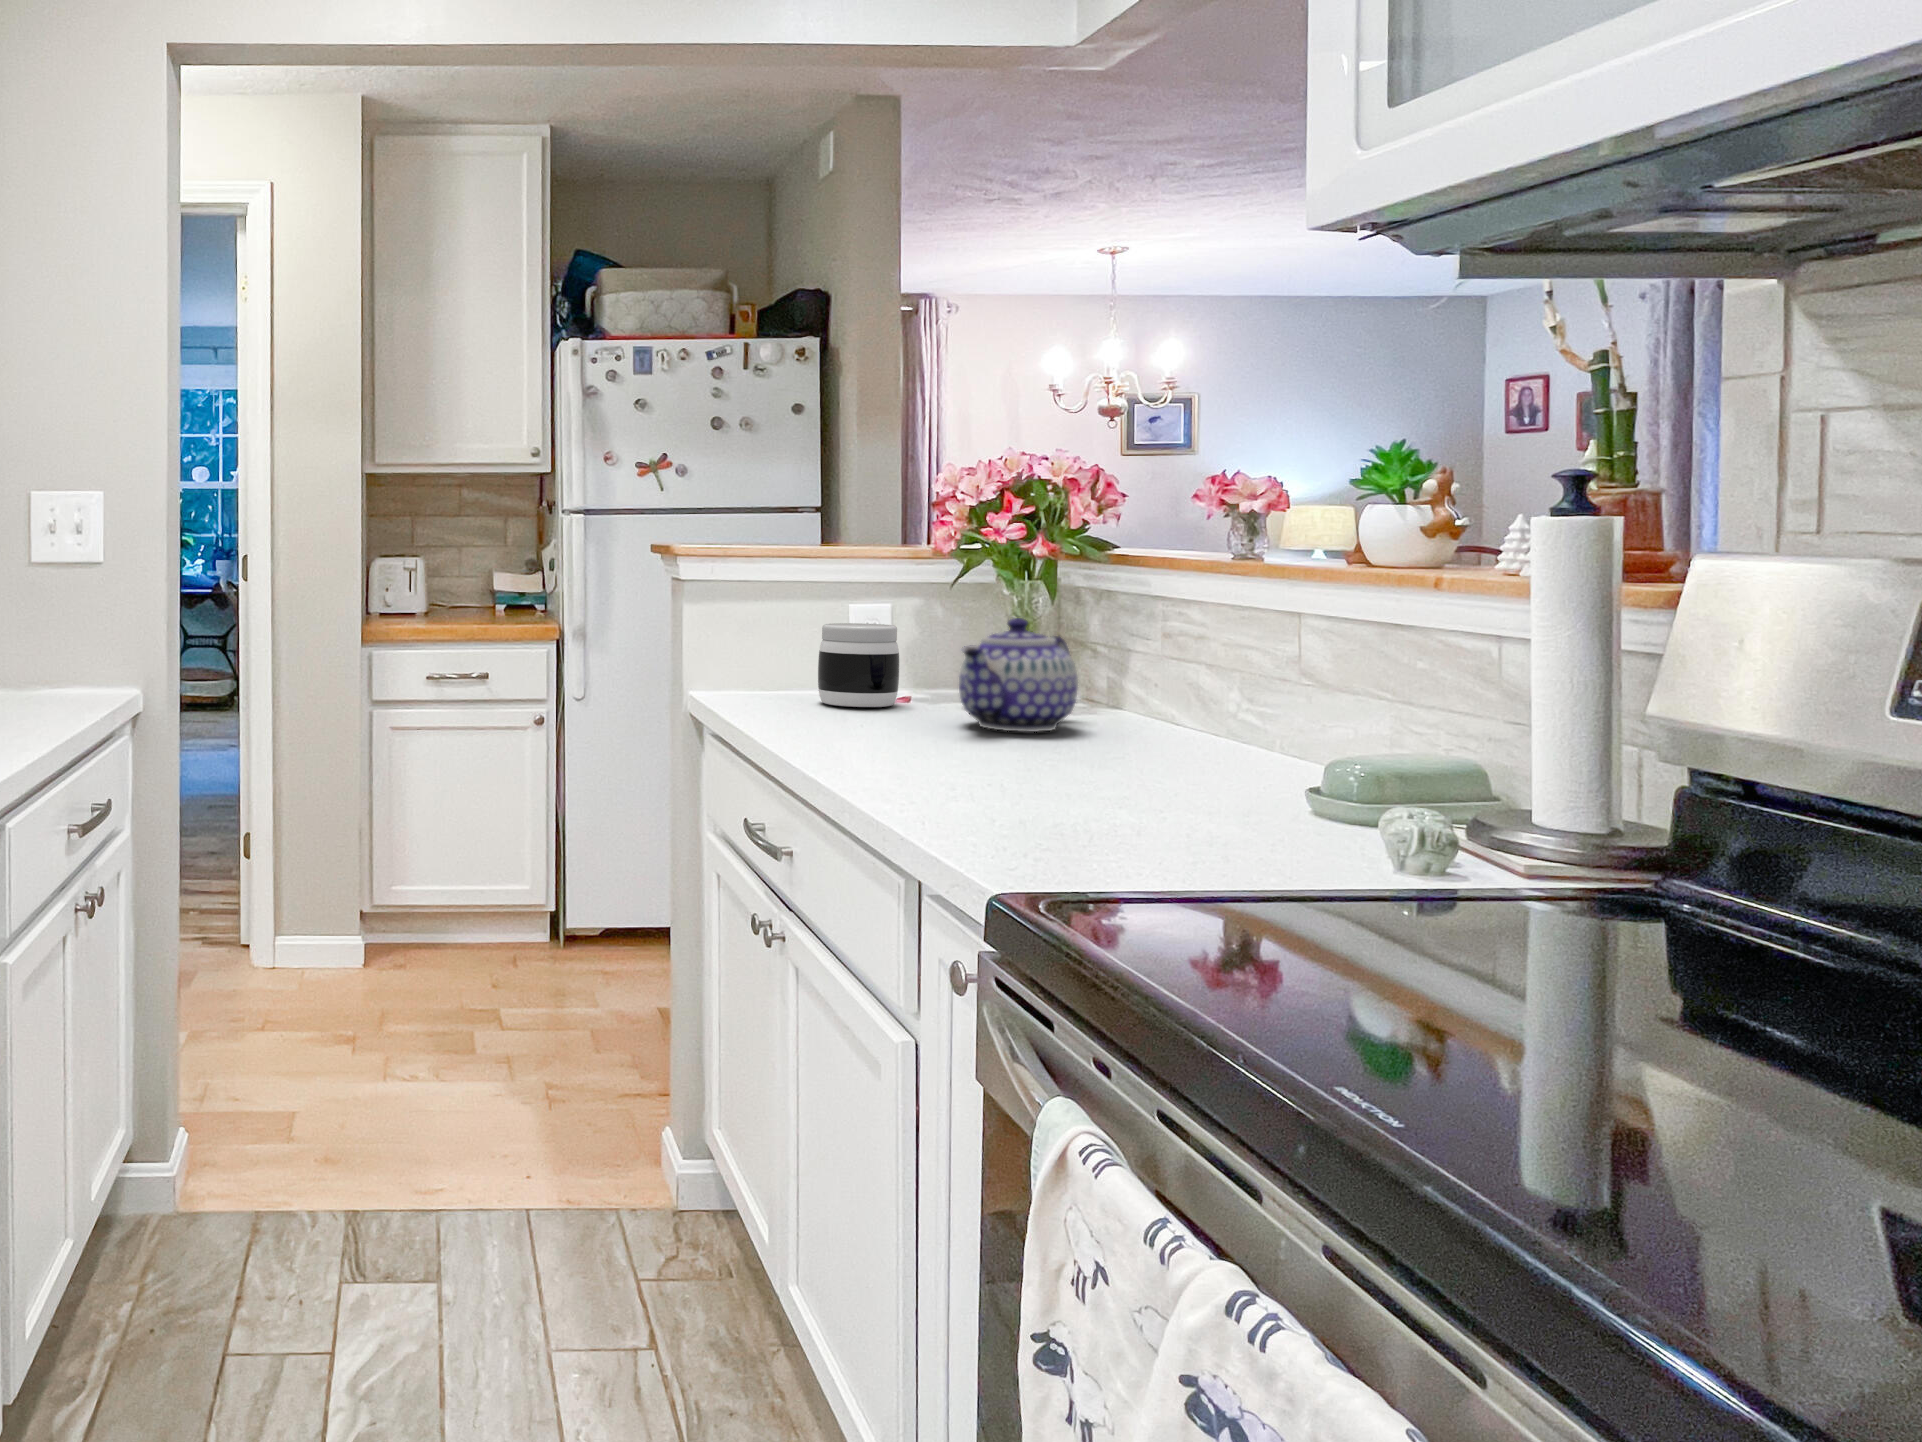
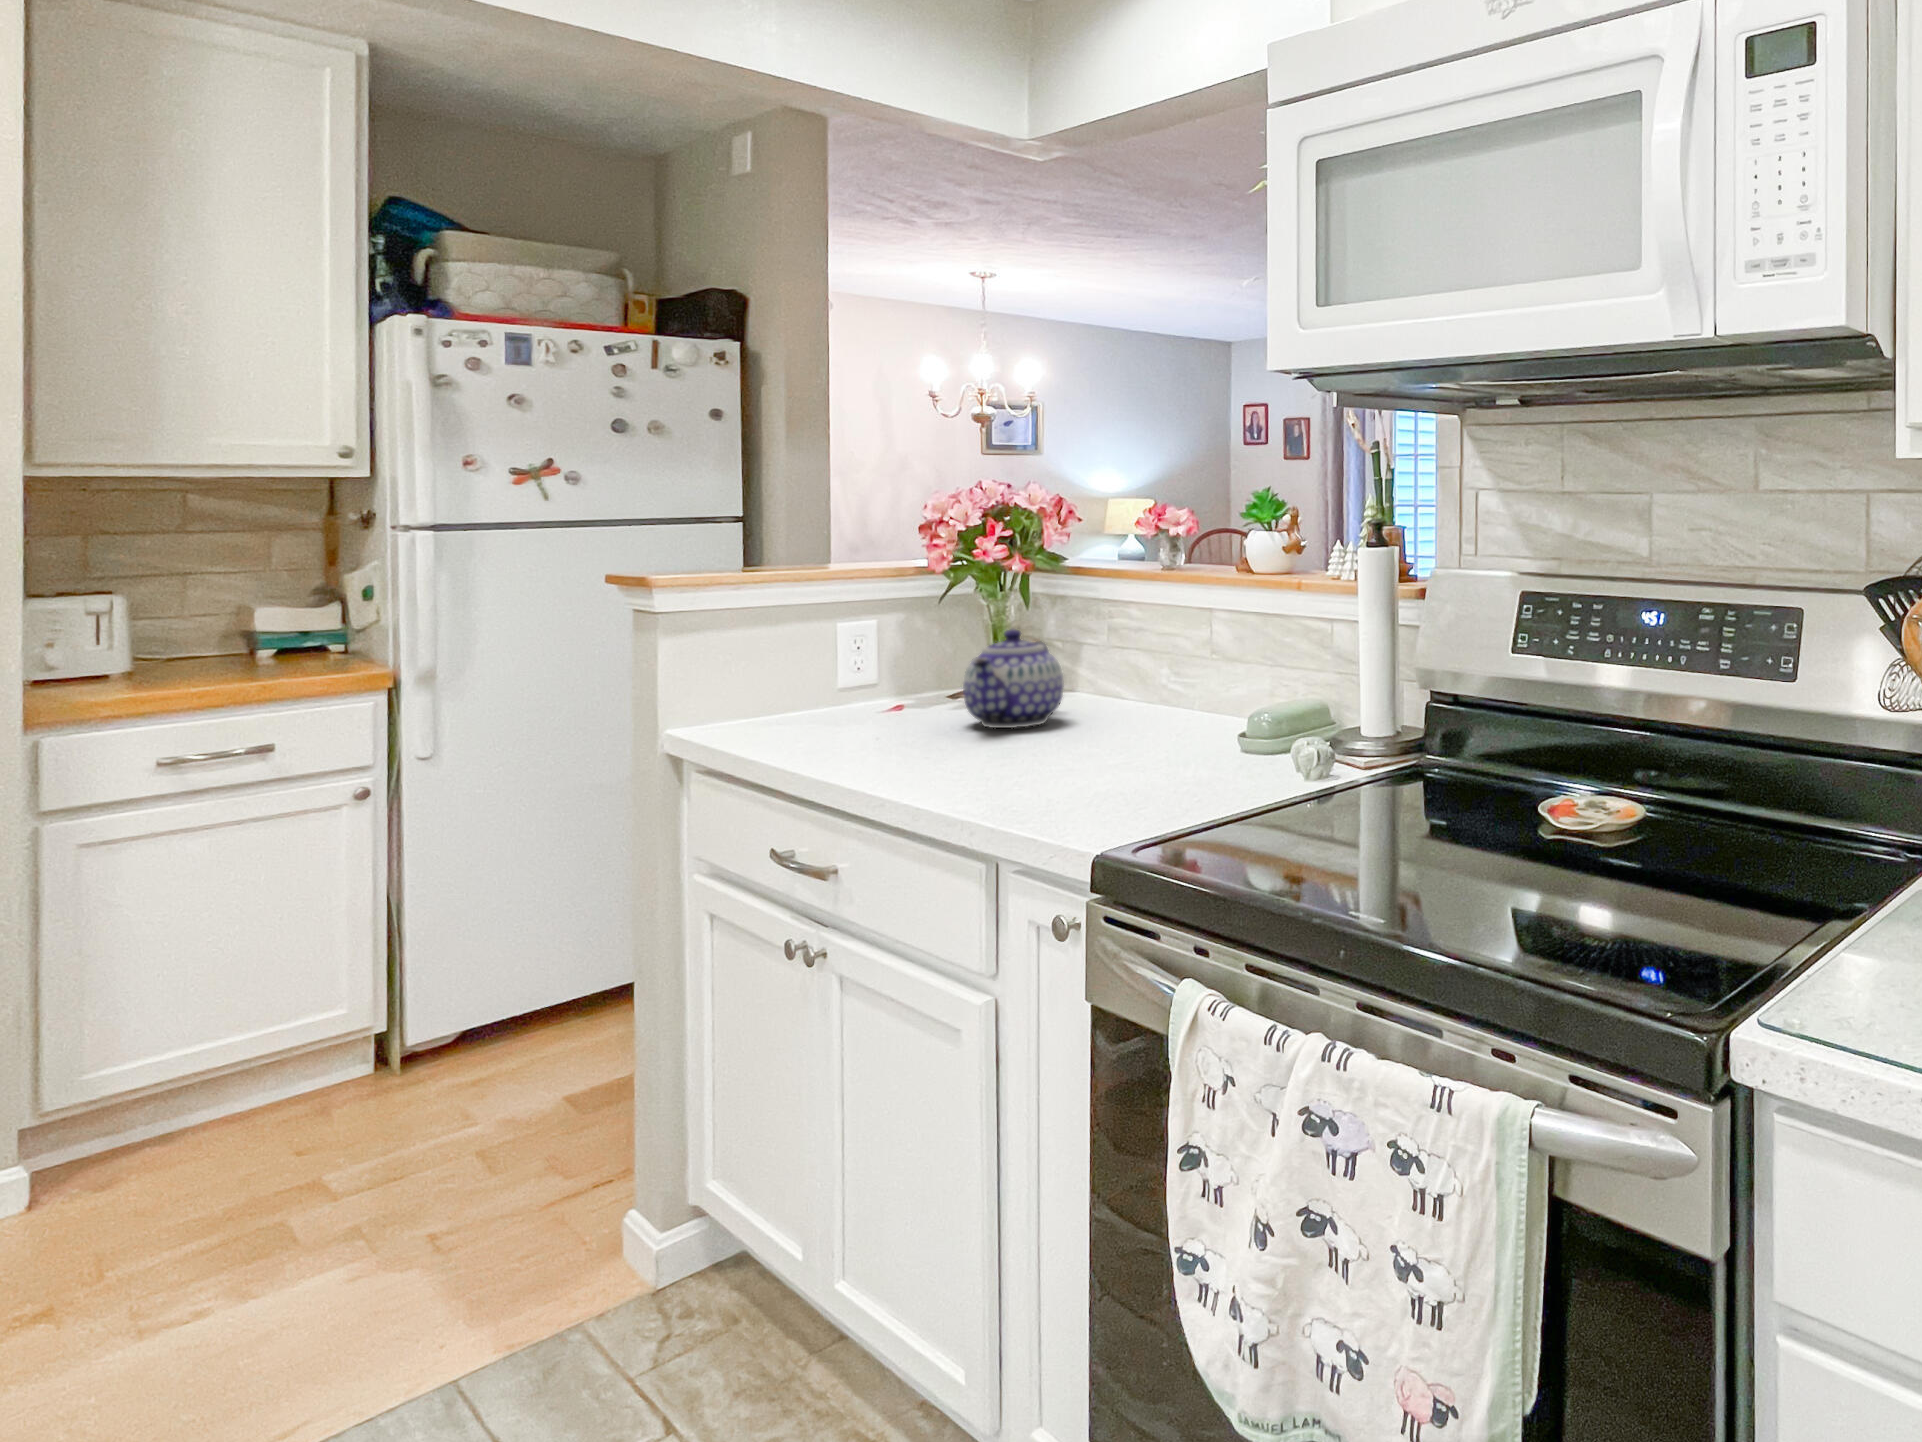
jar: present [818,623,899,707] -> none [817,640,897,721]

